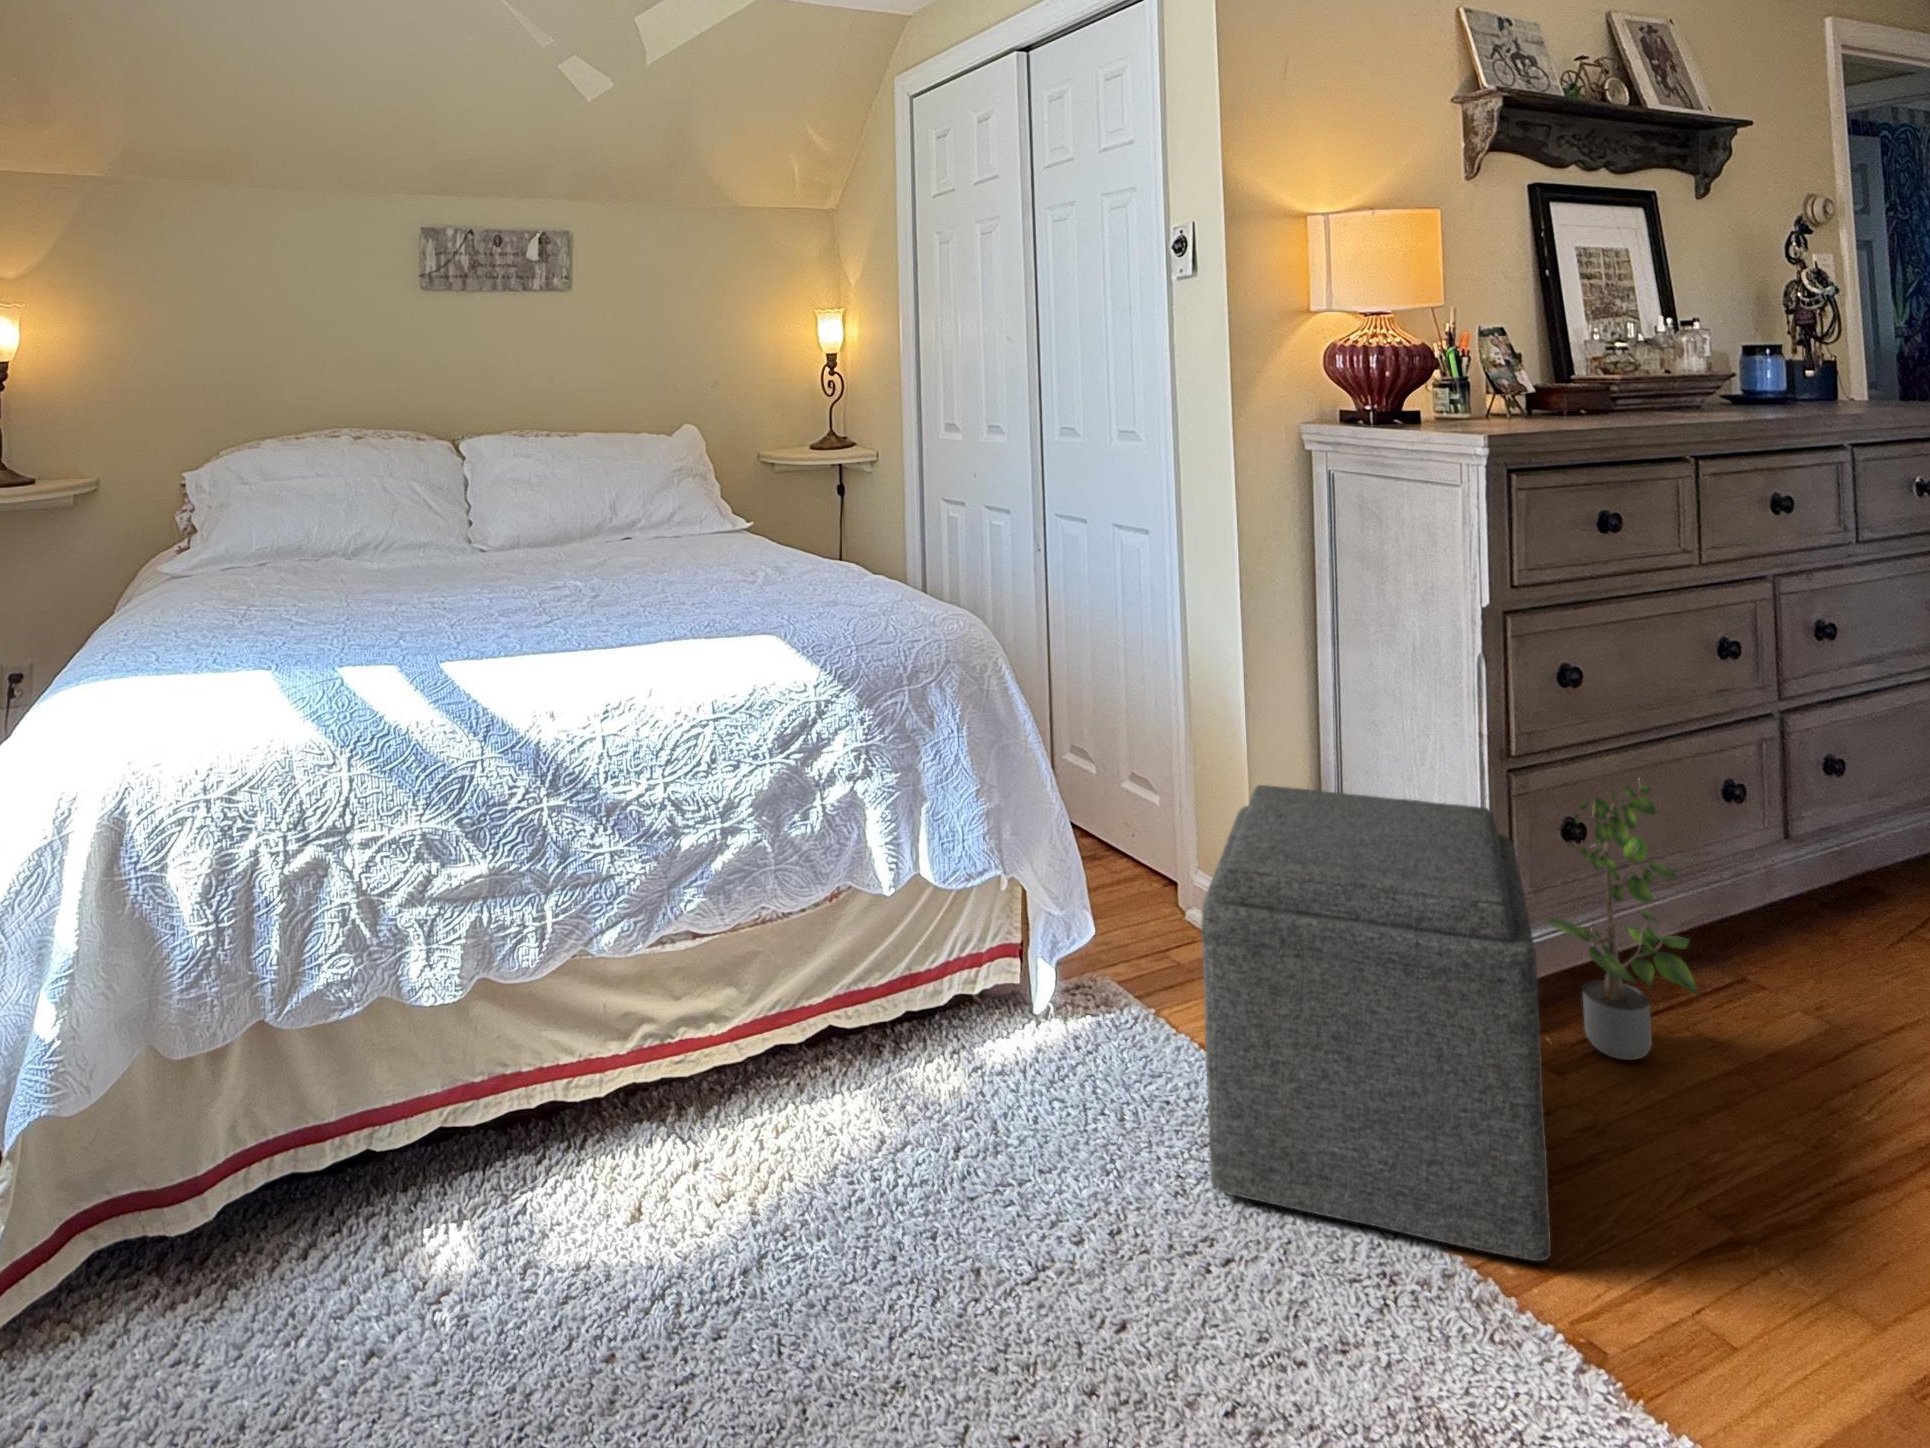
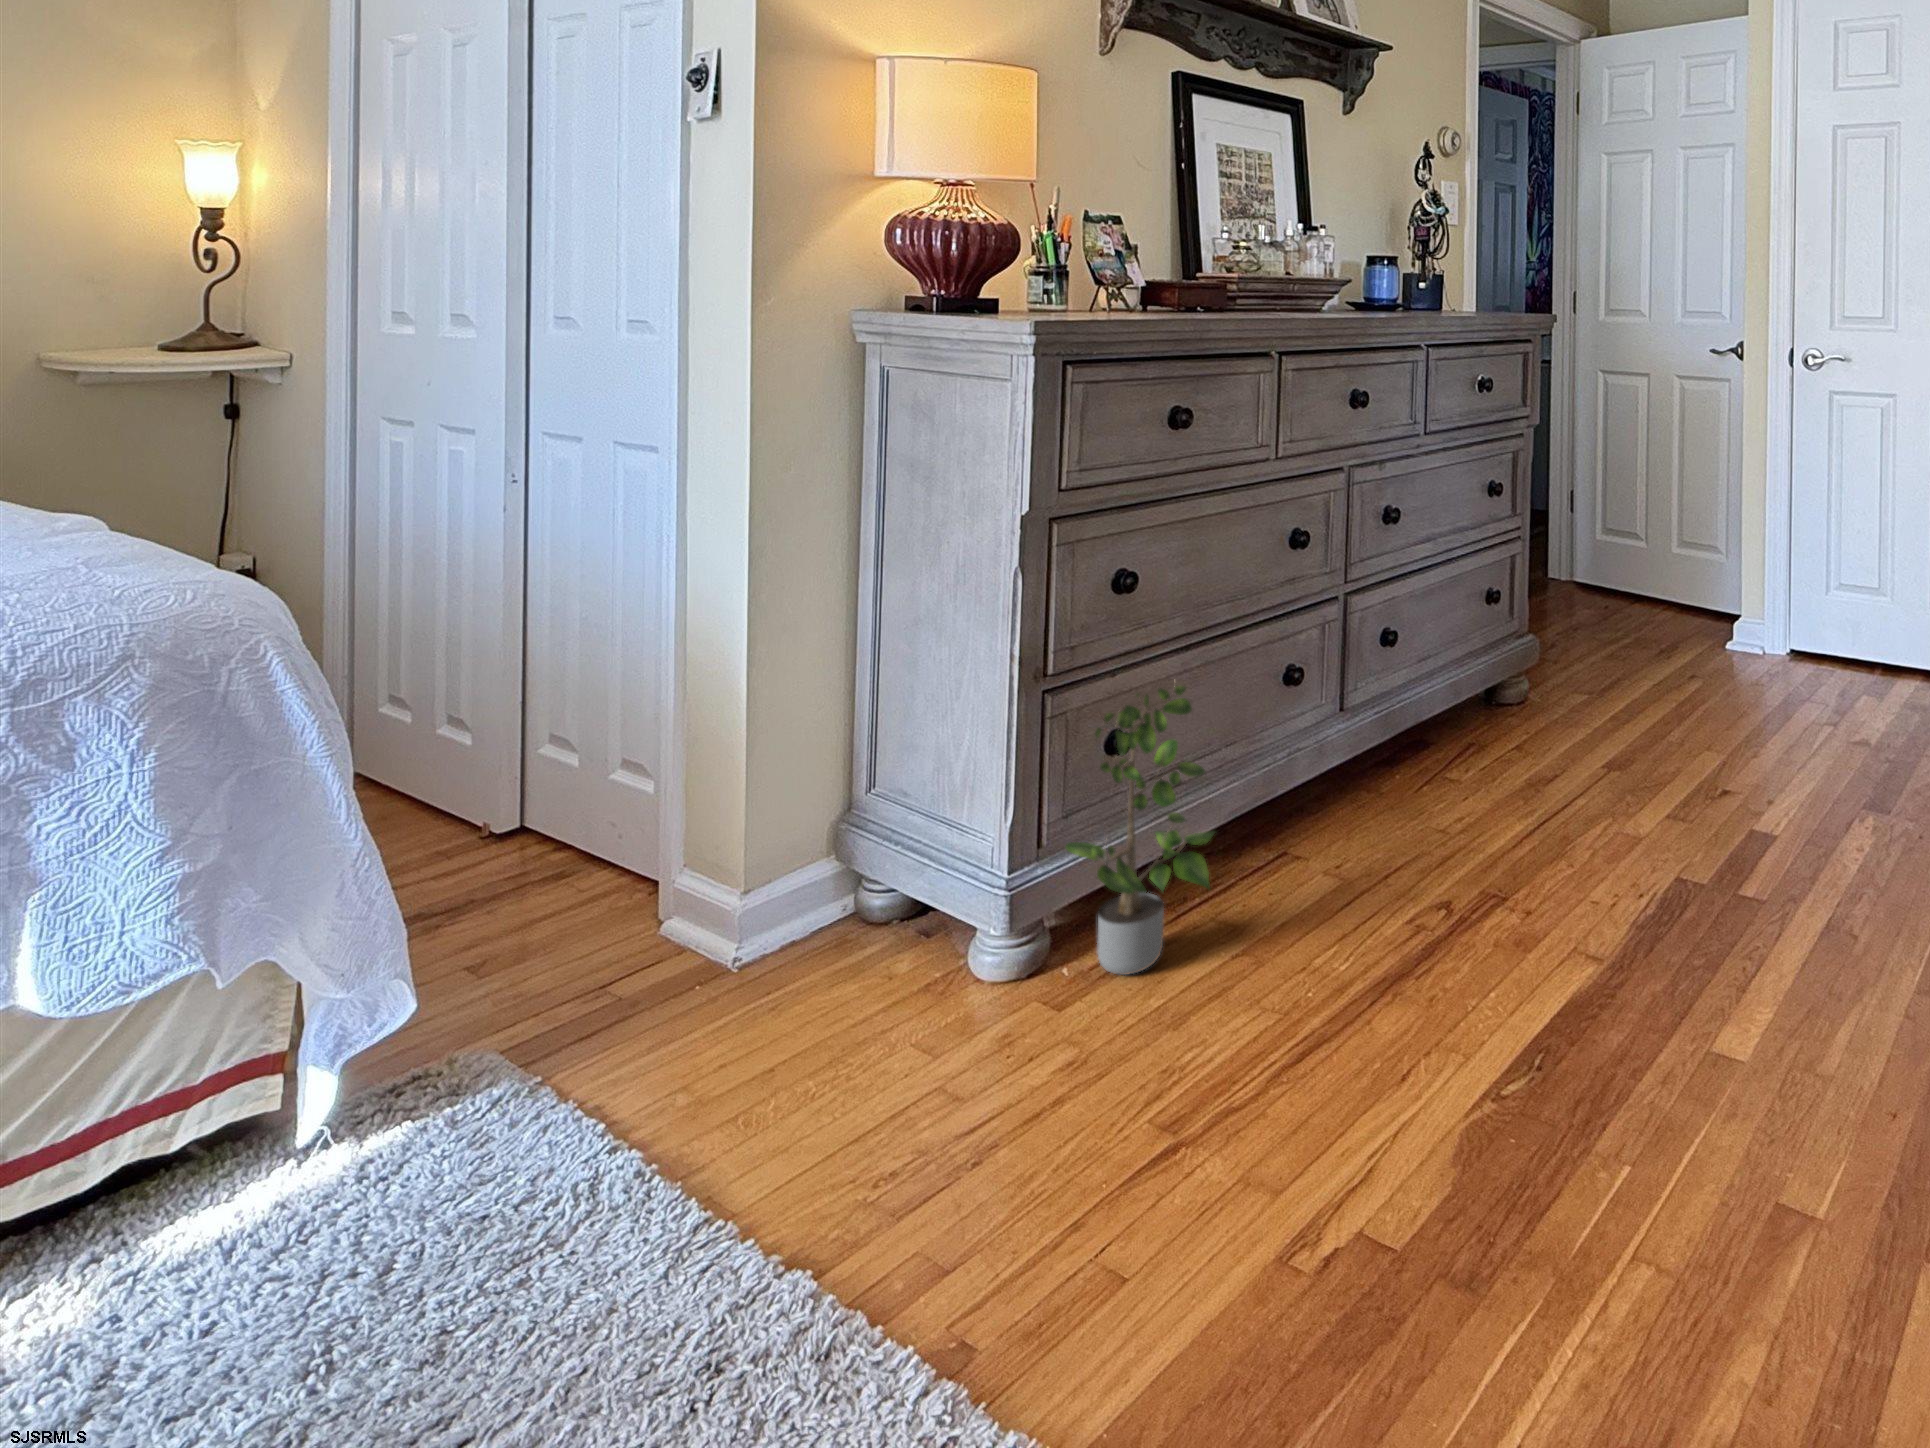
ottoman: present [1201,785,1551,1261] -> none [481,740,1010,1335]

